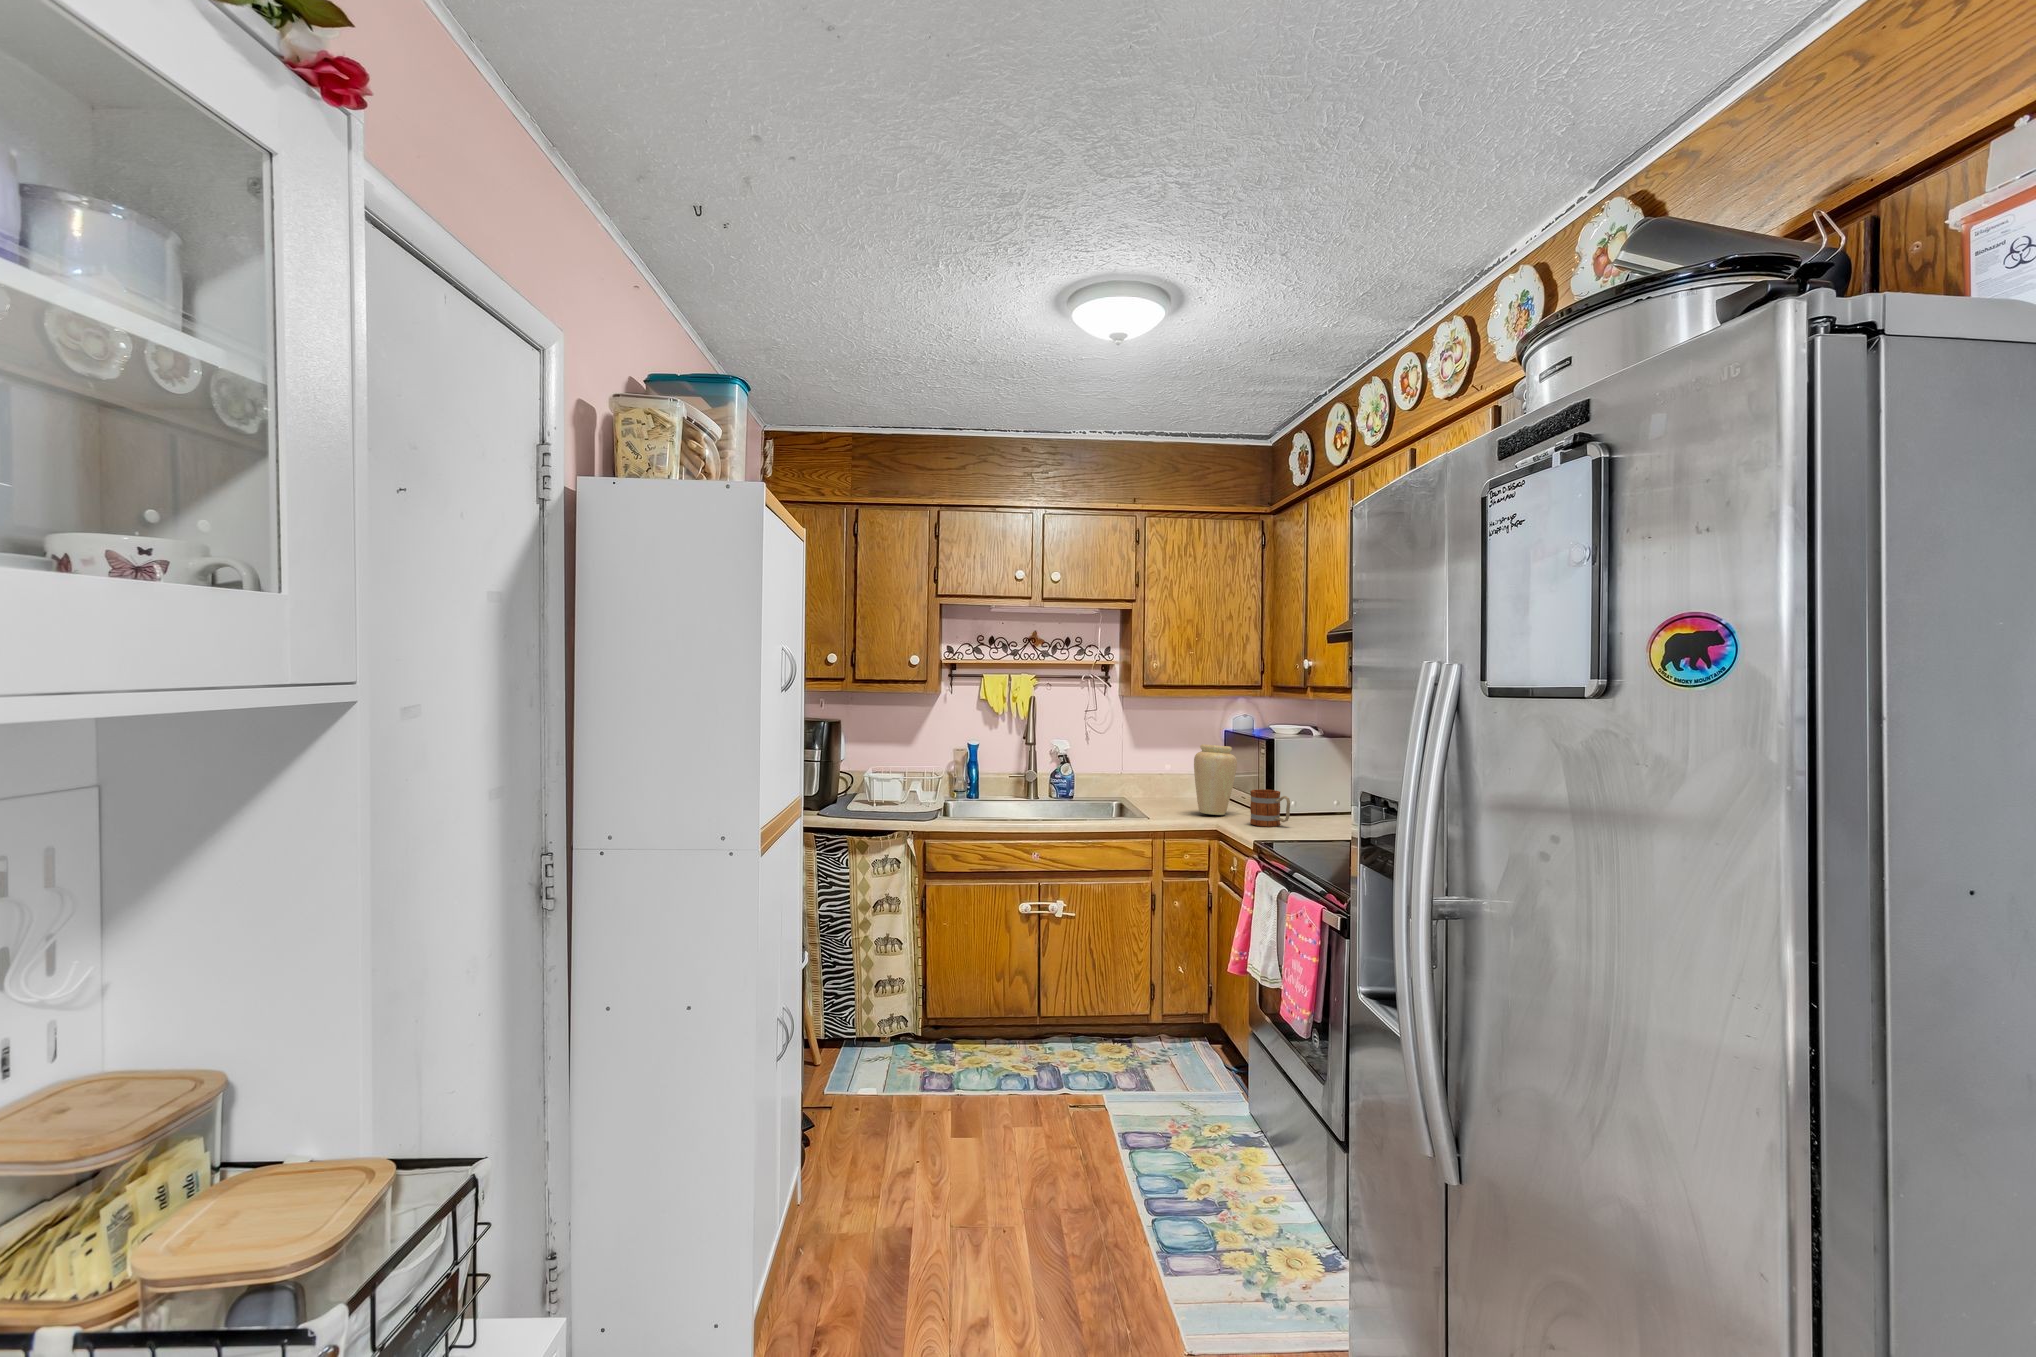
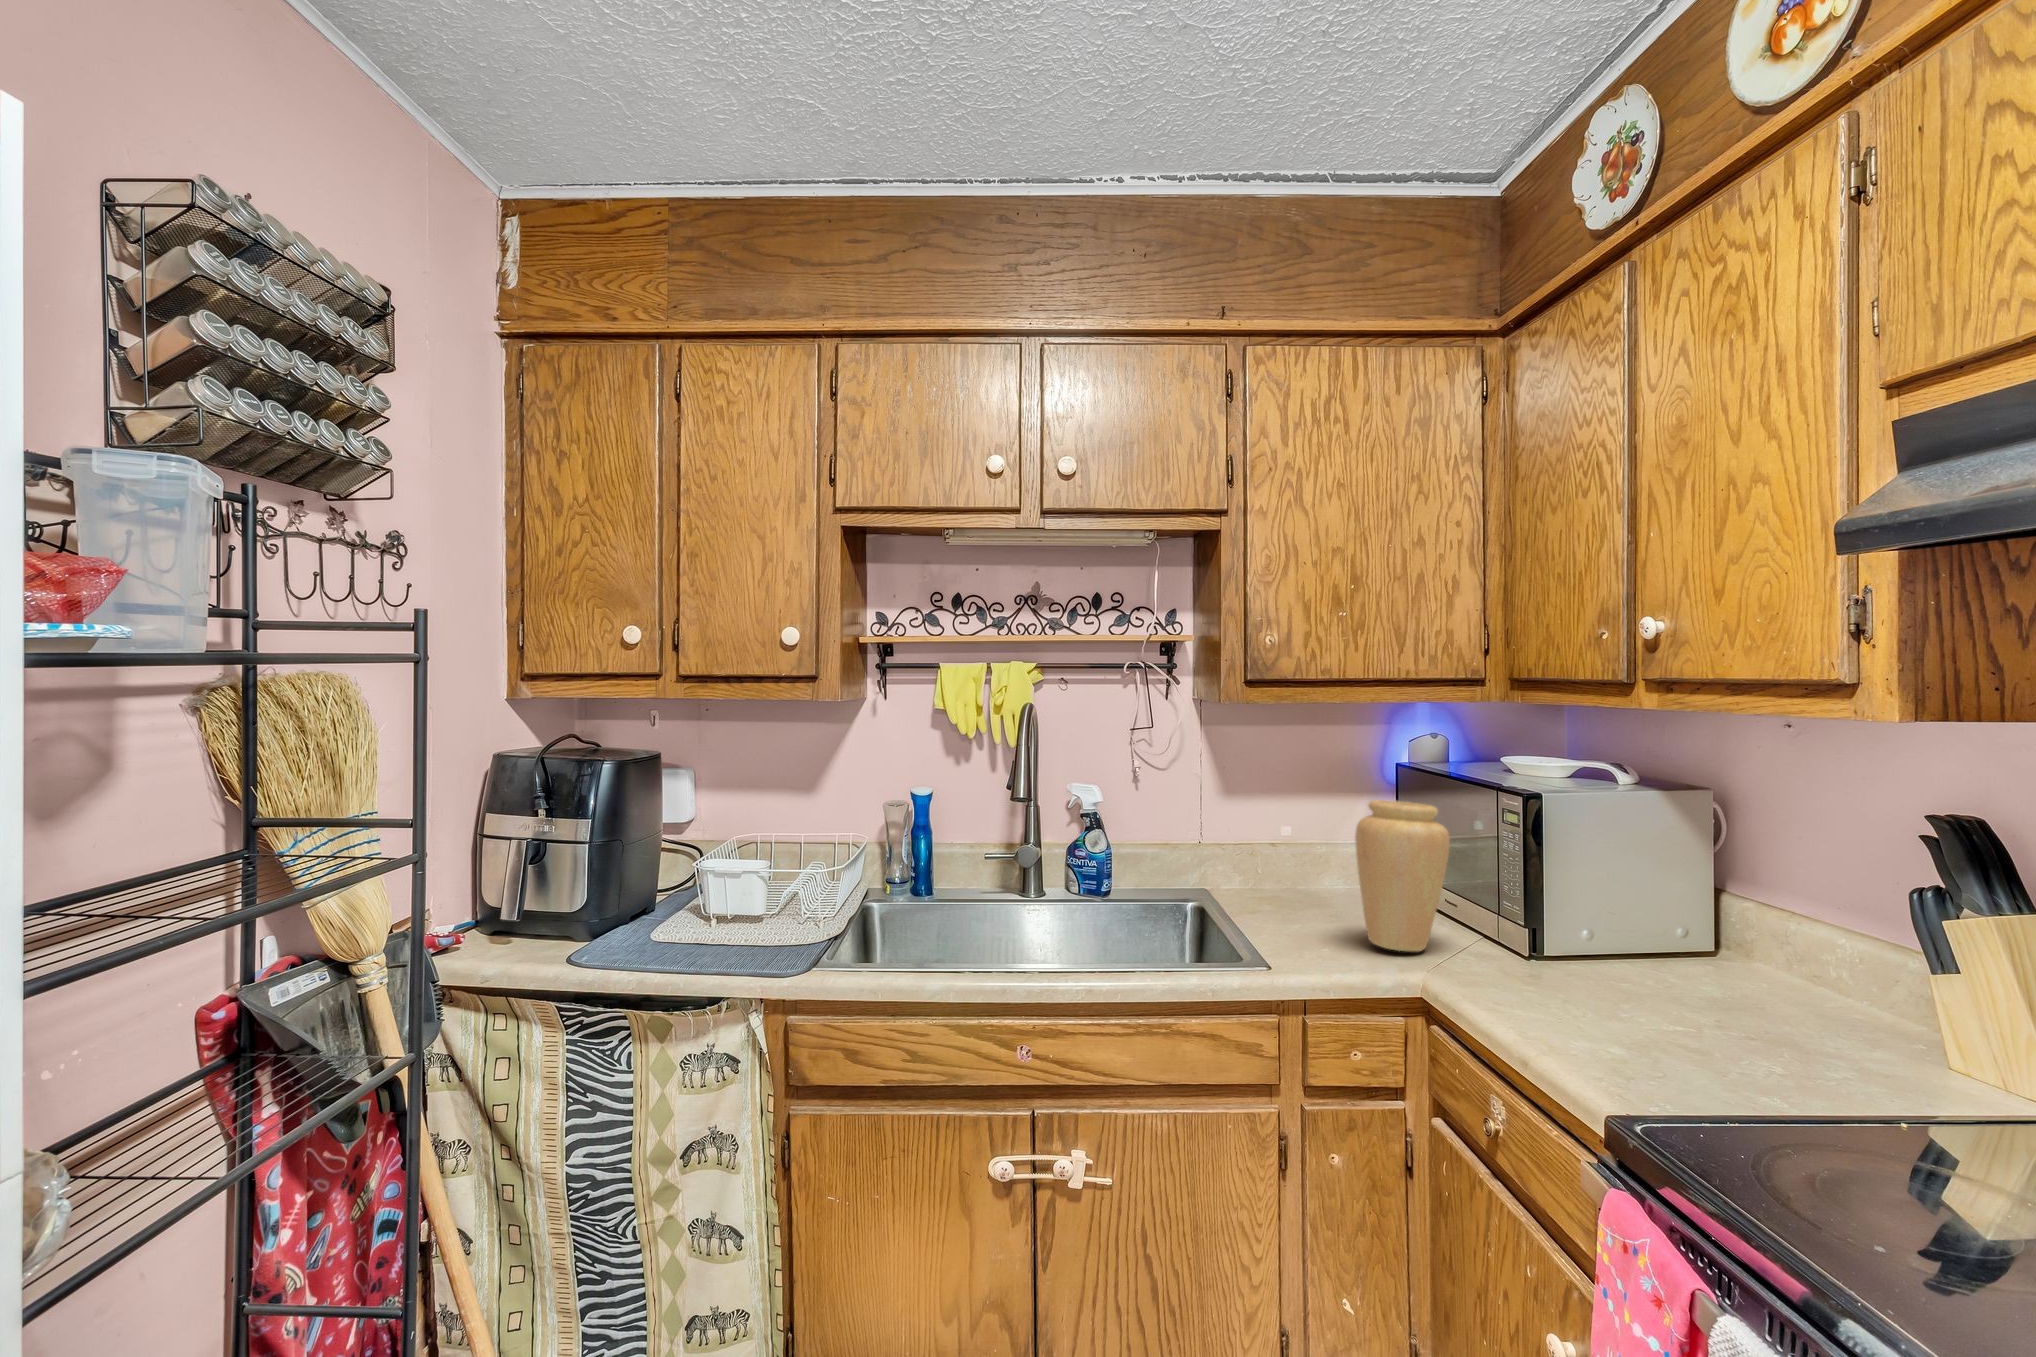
mug: present [1250,789,1290,827] -> none [1501,910,1607,1005]

